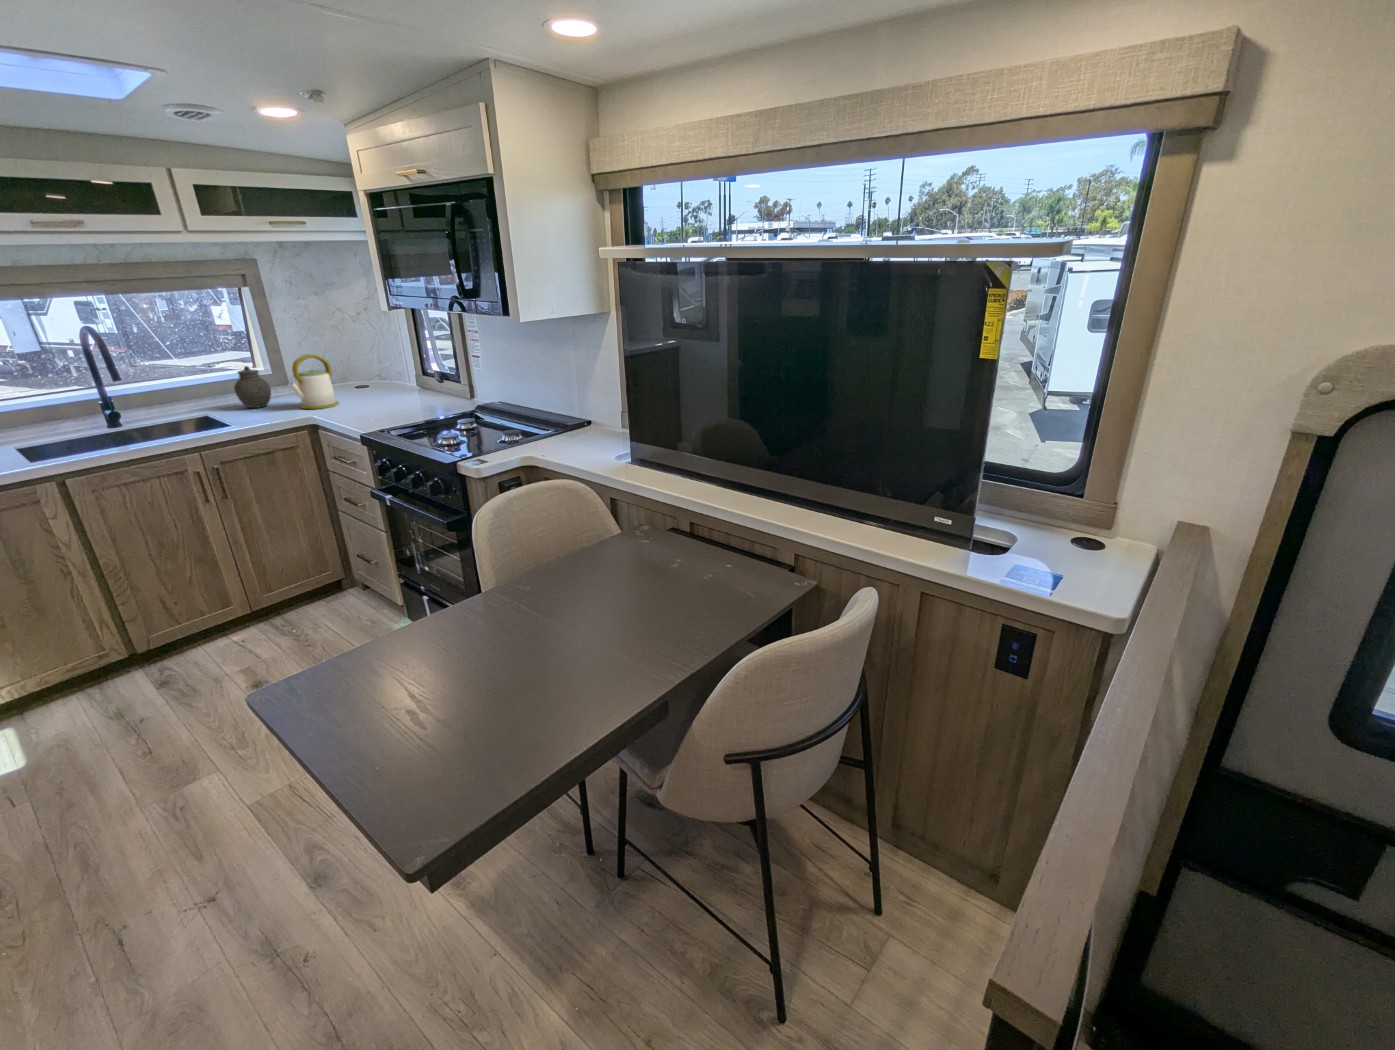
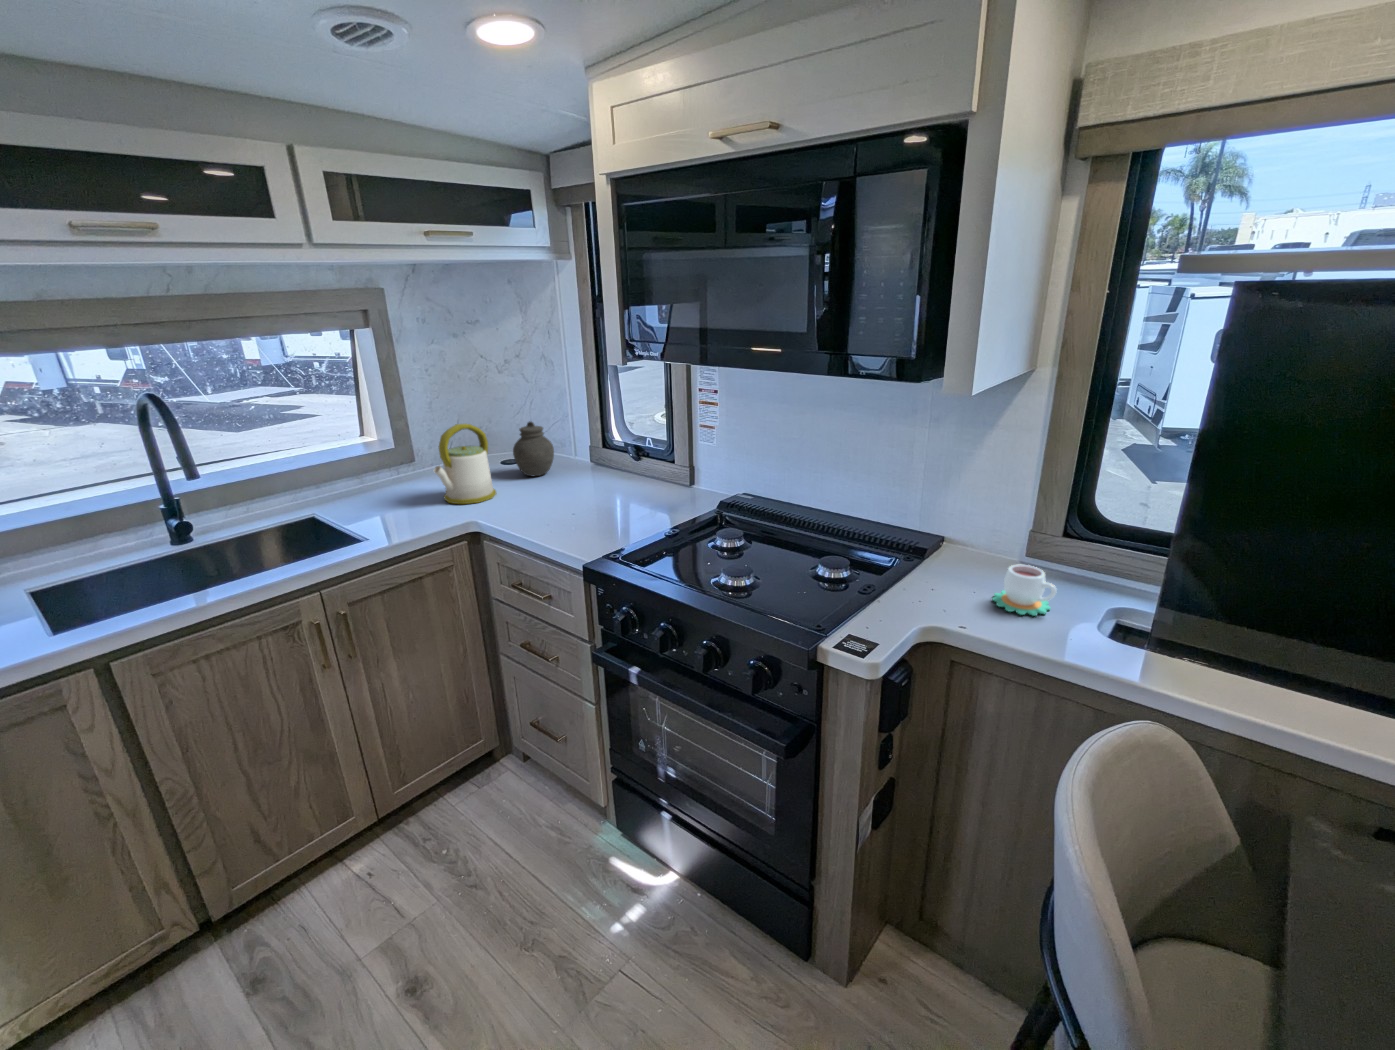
jar: present [234,366,271,408] -> present [513,421,554,476]
mug: none [576,427,606,452] -> present [993,565,1057,616]

